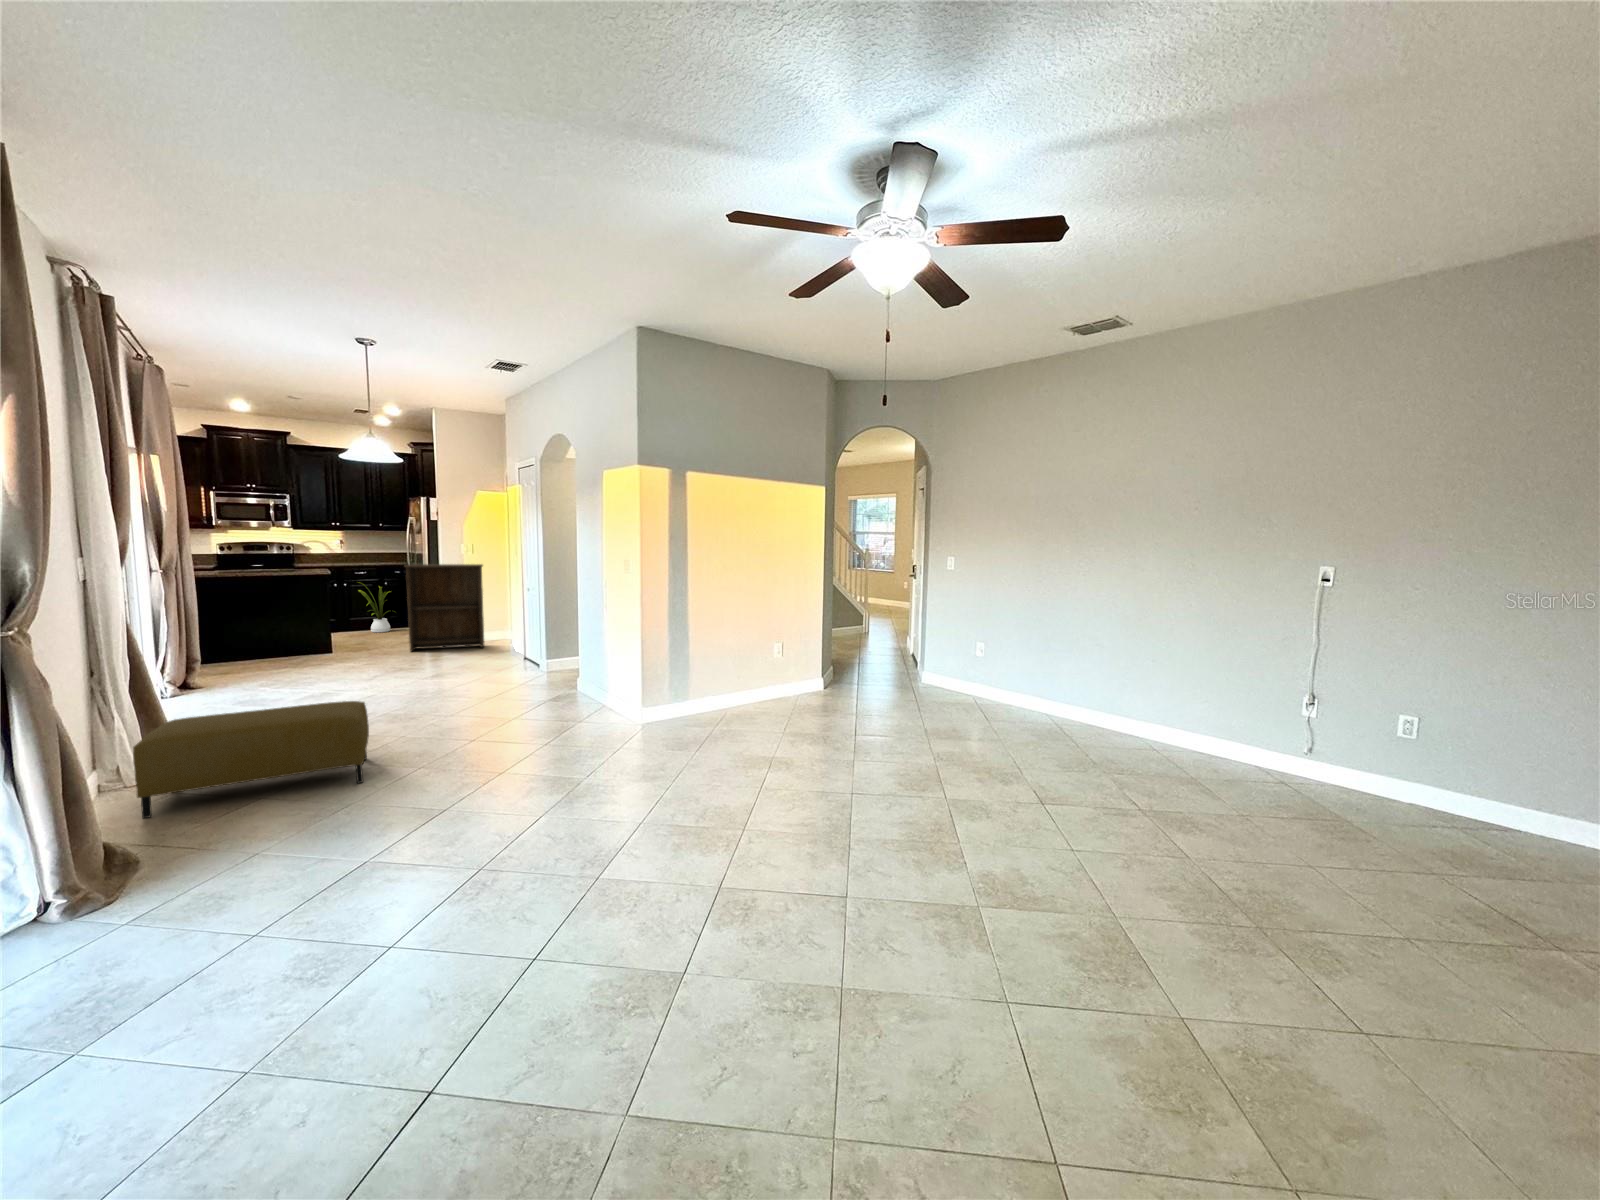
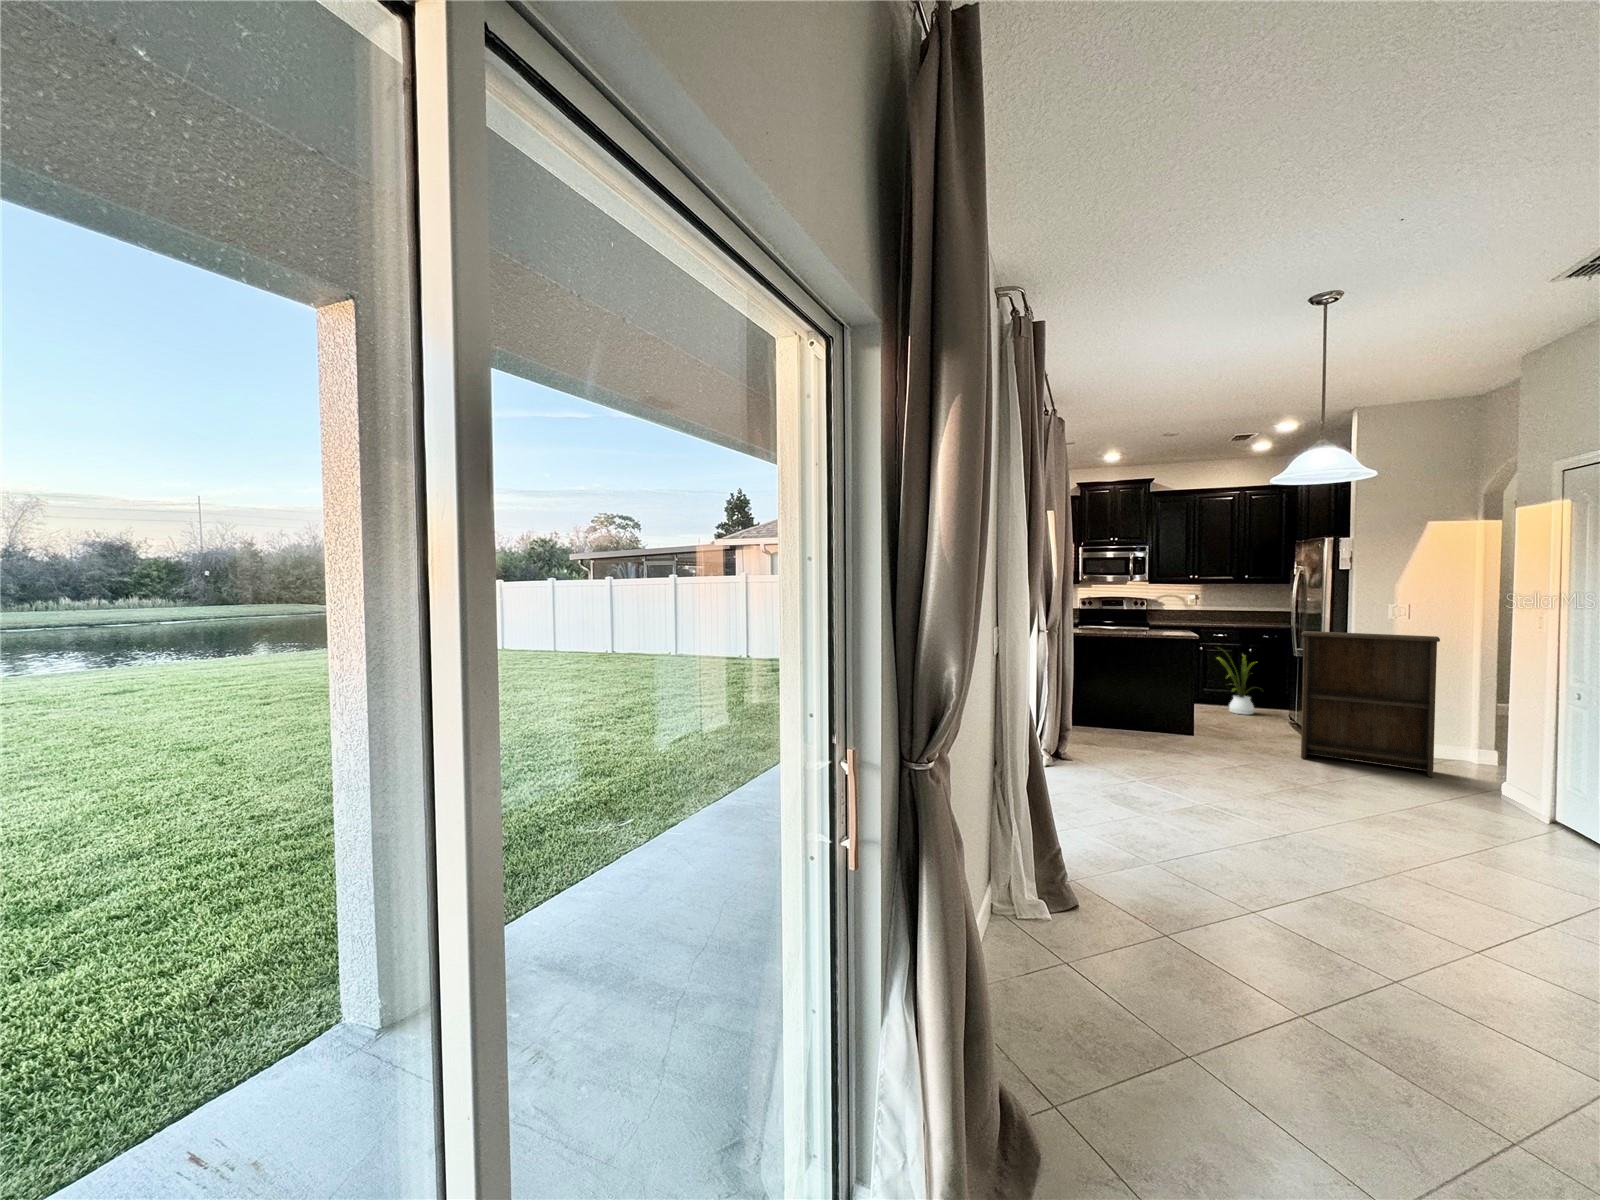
ottoman: present [133,701,369,818] -> none [1032,855,1383,1123]

